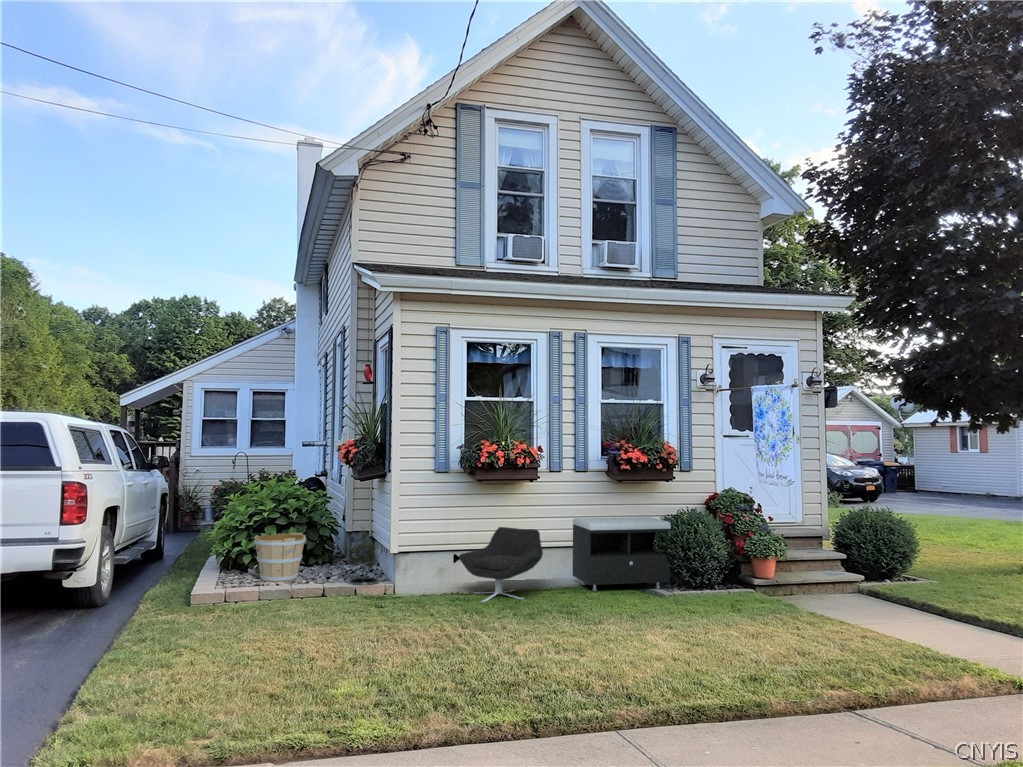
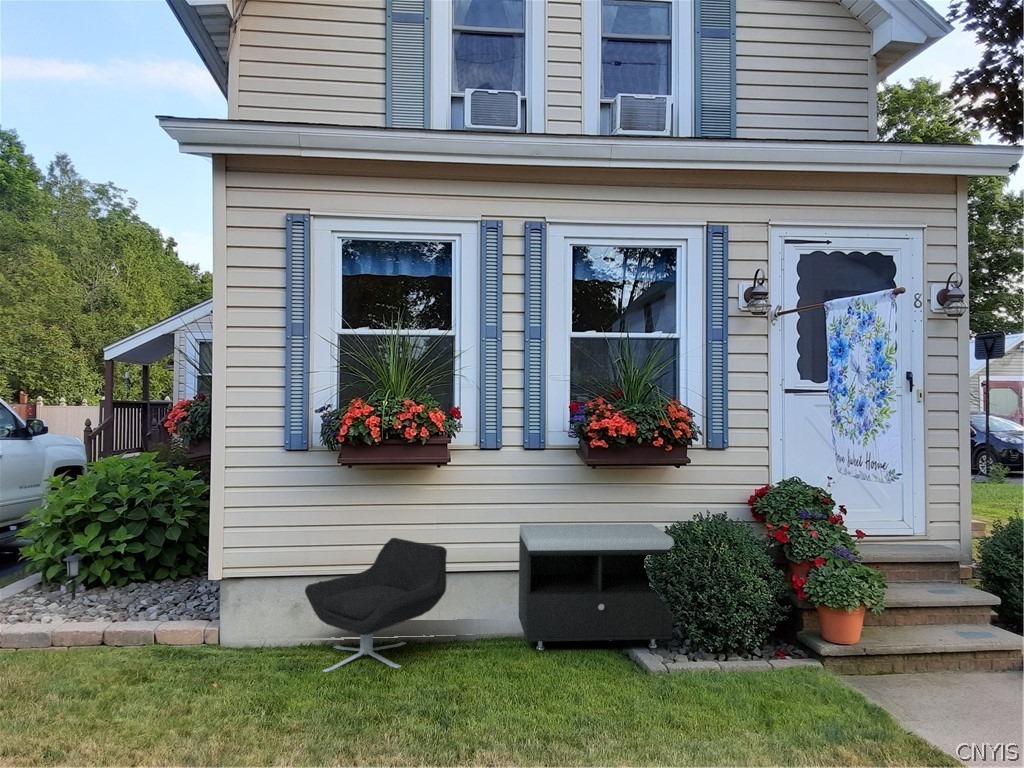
potted tree: present [346,529,379,585] -> none [165,526,229,620]
wooden bucket: present [254,533,306,582] -> none [52,532,134,608]

